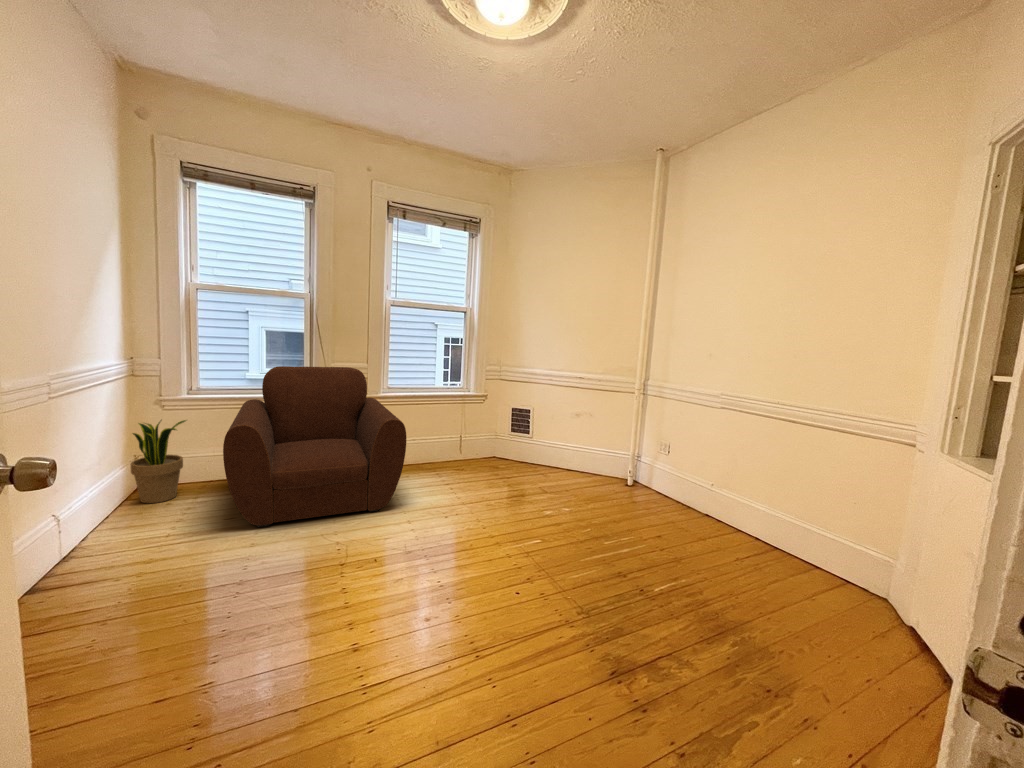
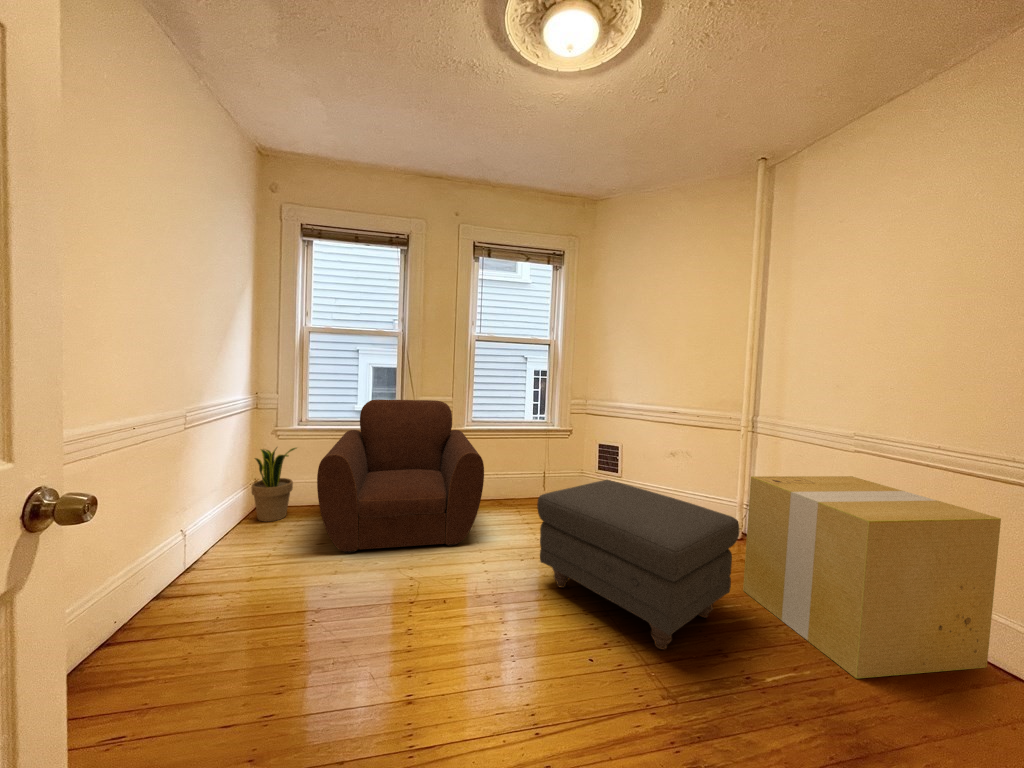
cardboard box: none [636,429,813,581] -> present [743,476,1001,679]
ottoman: none [463,440,636,578] -> present [537,480,740,649]

